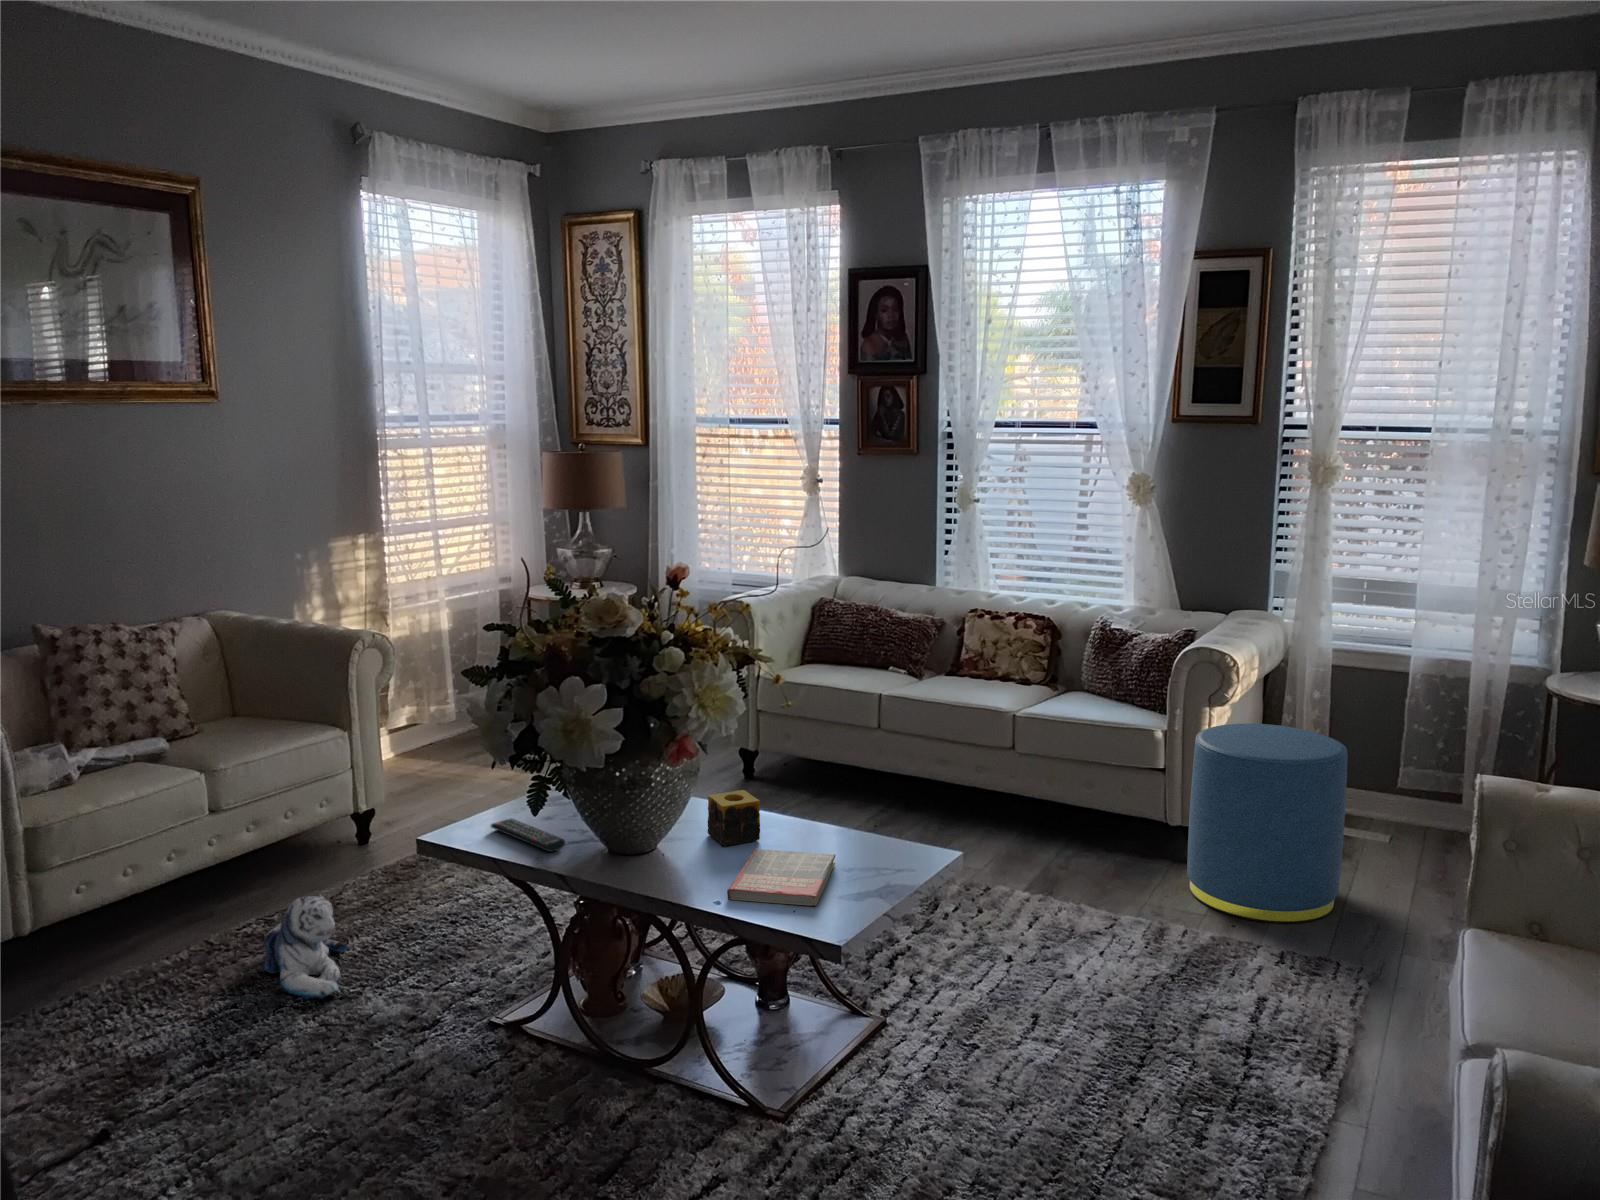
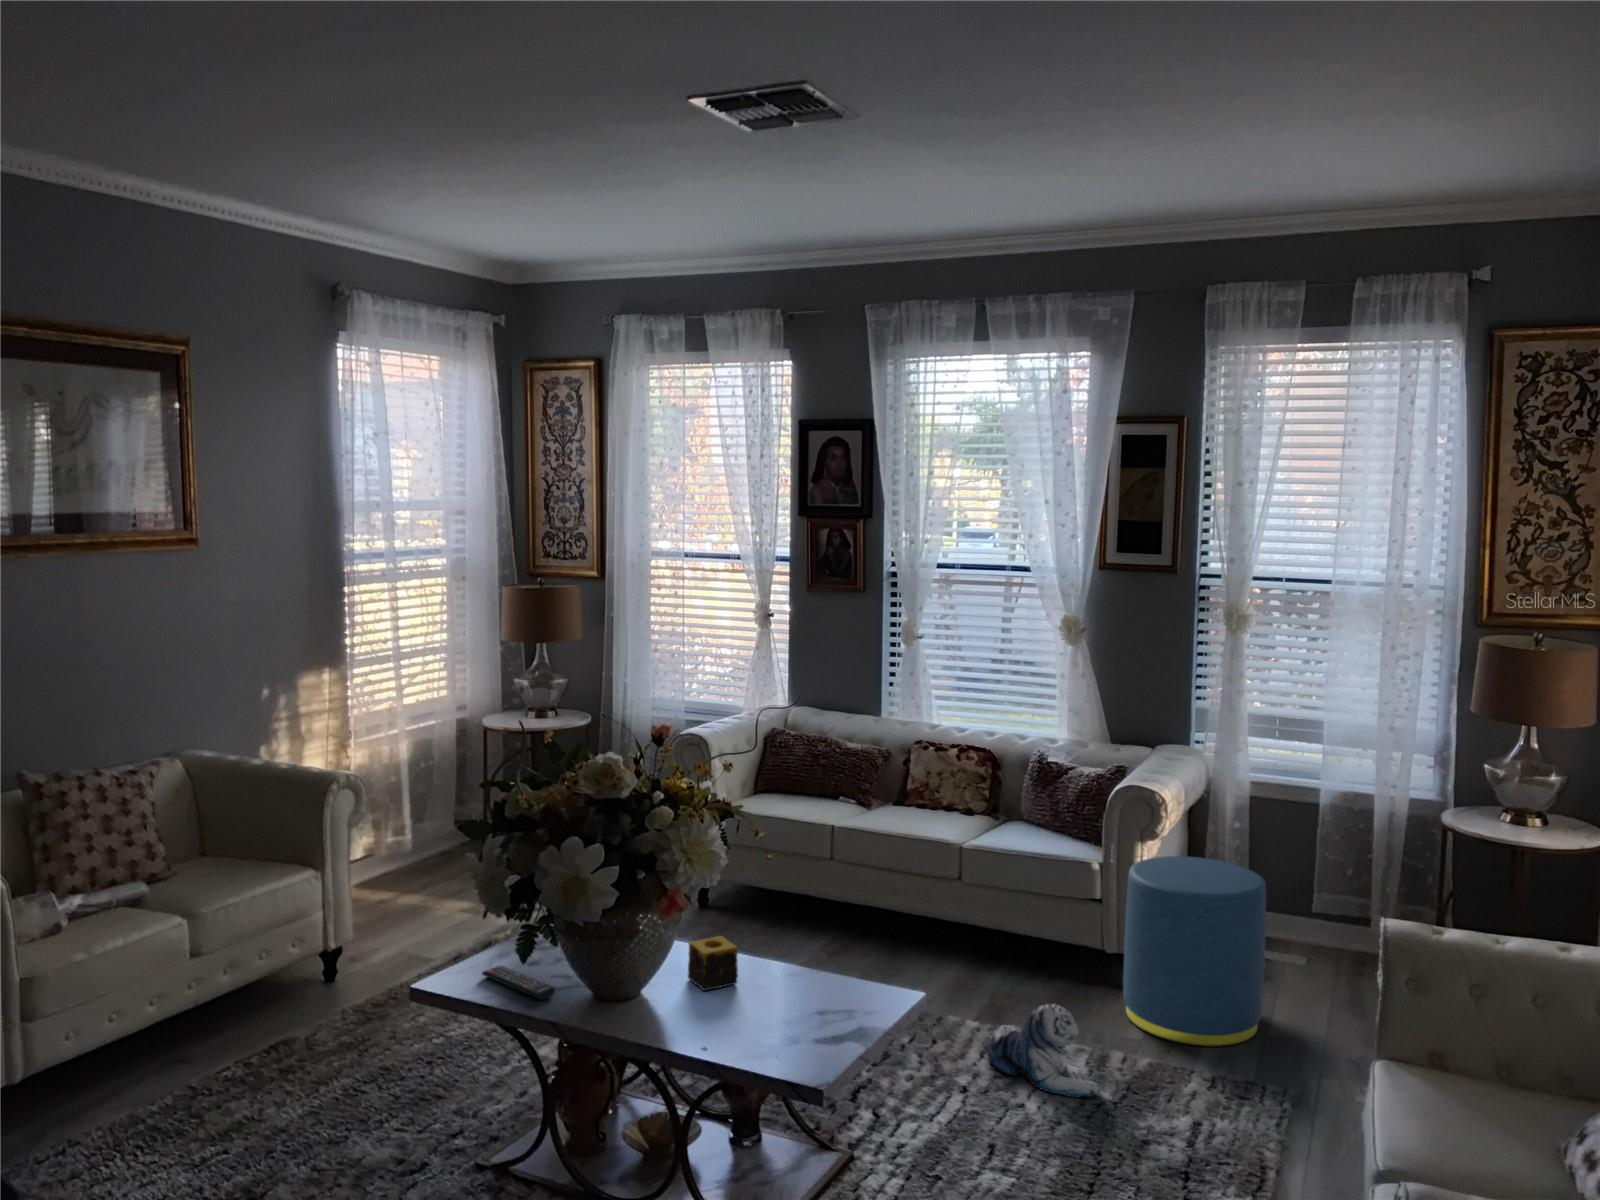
book: present [727,848,836,906] -> none [714,994,810,1052]
plush toy: present [262,895,347,999] -> present [987,1003,1100,1097]

